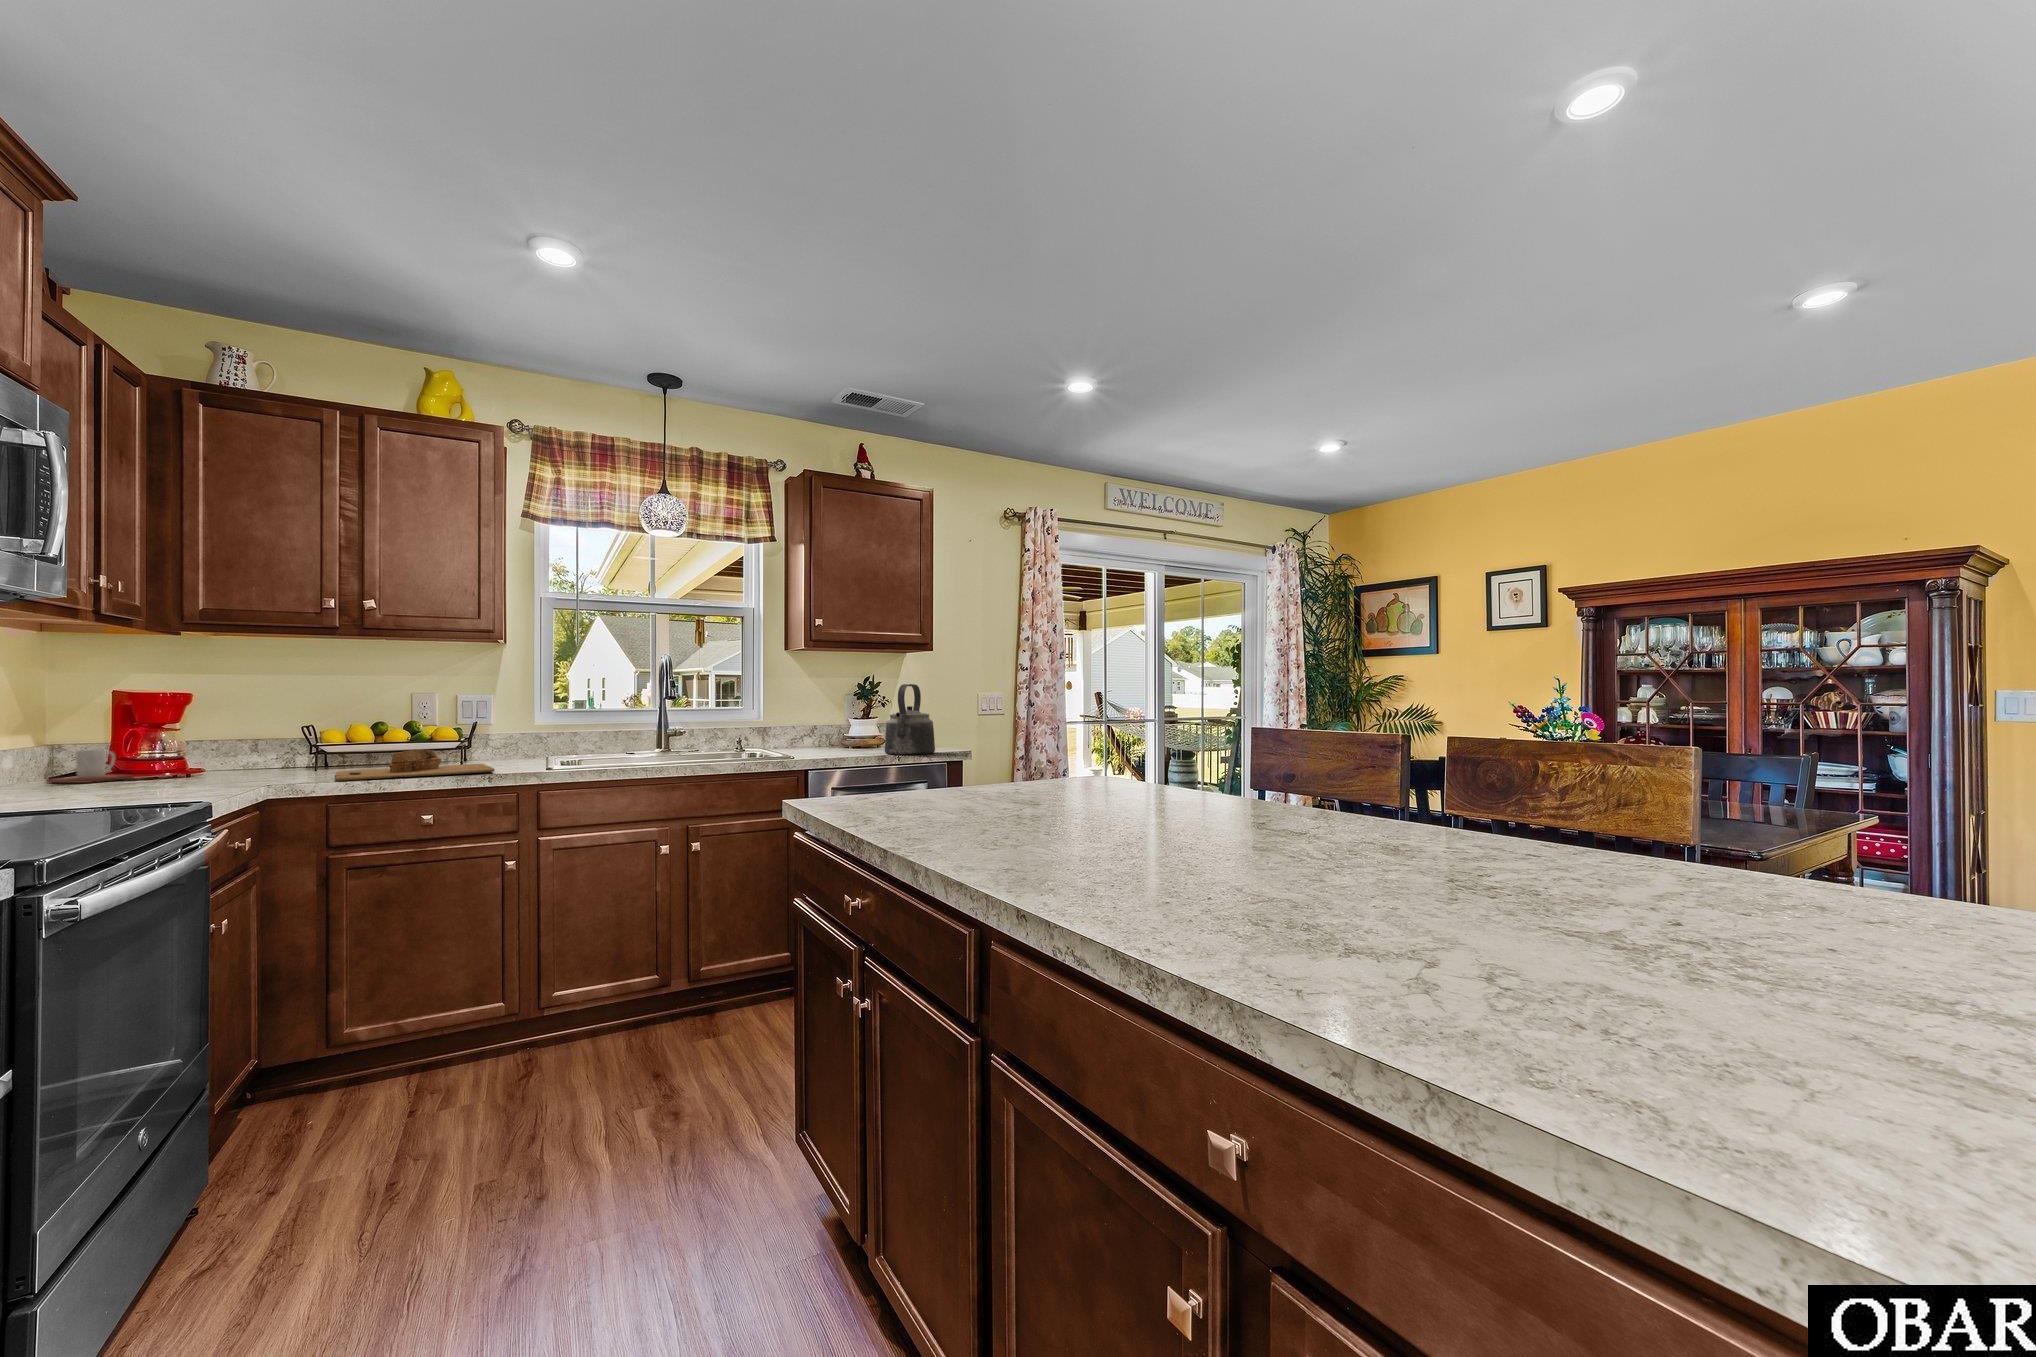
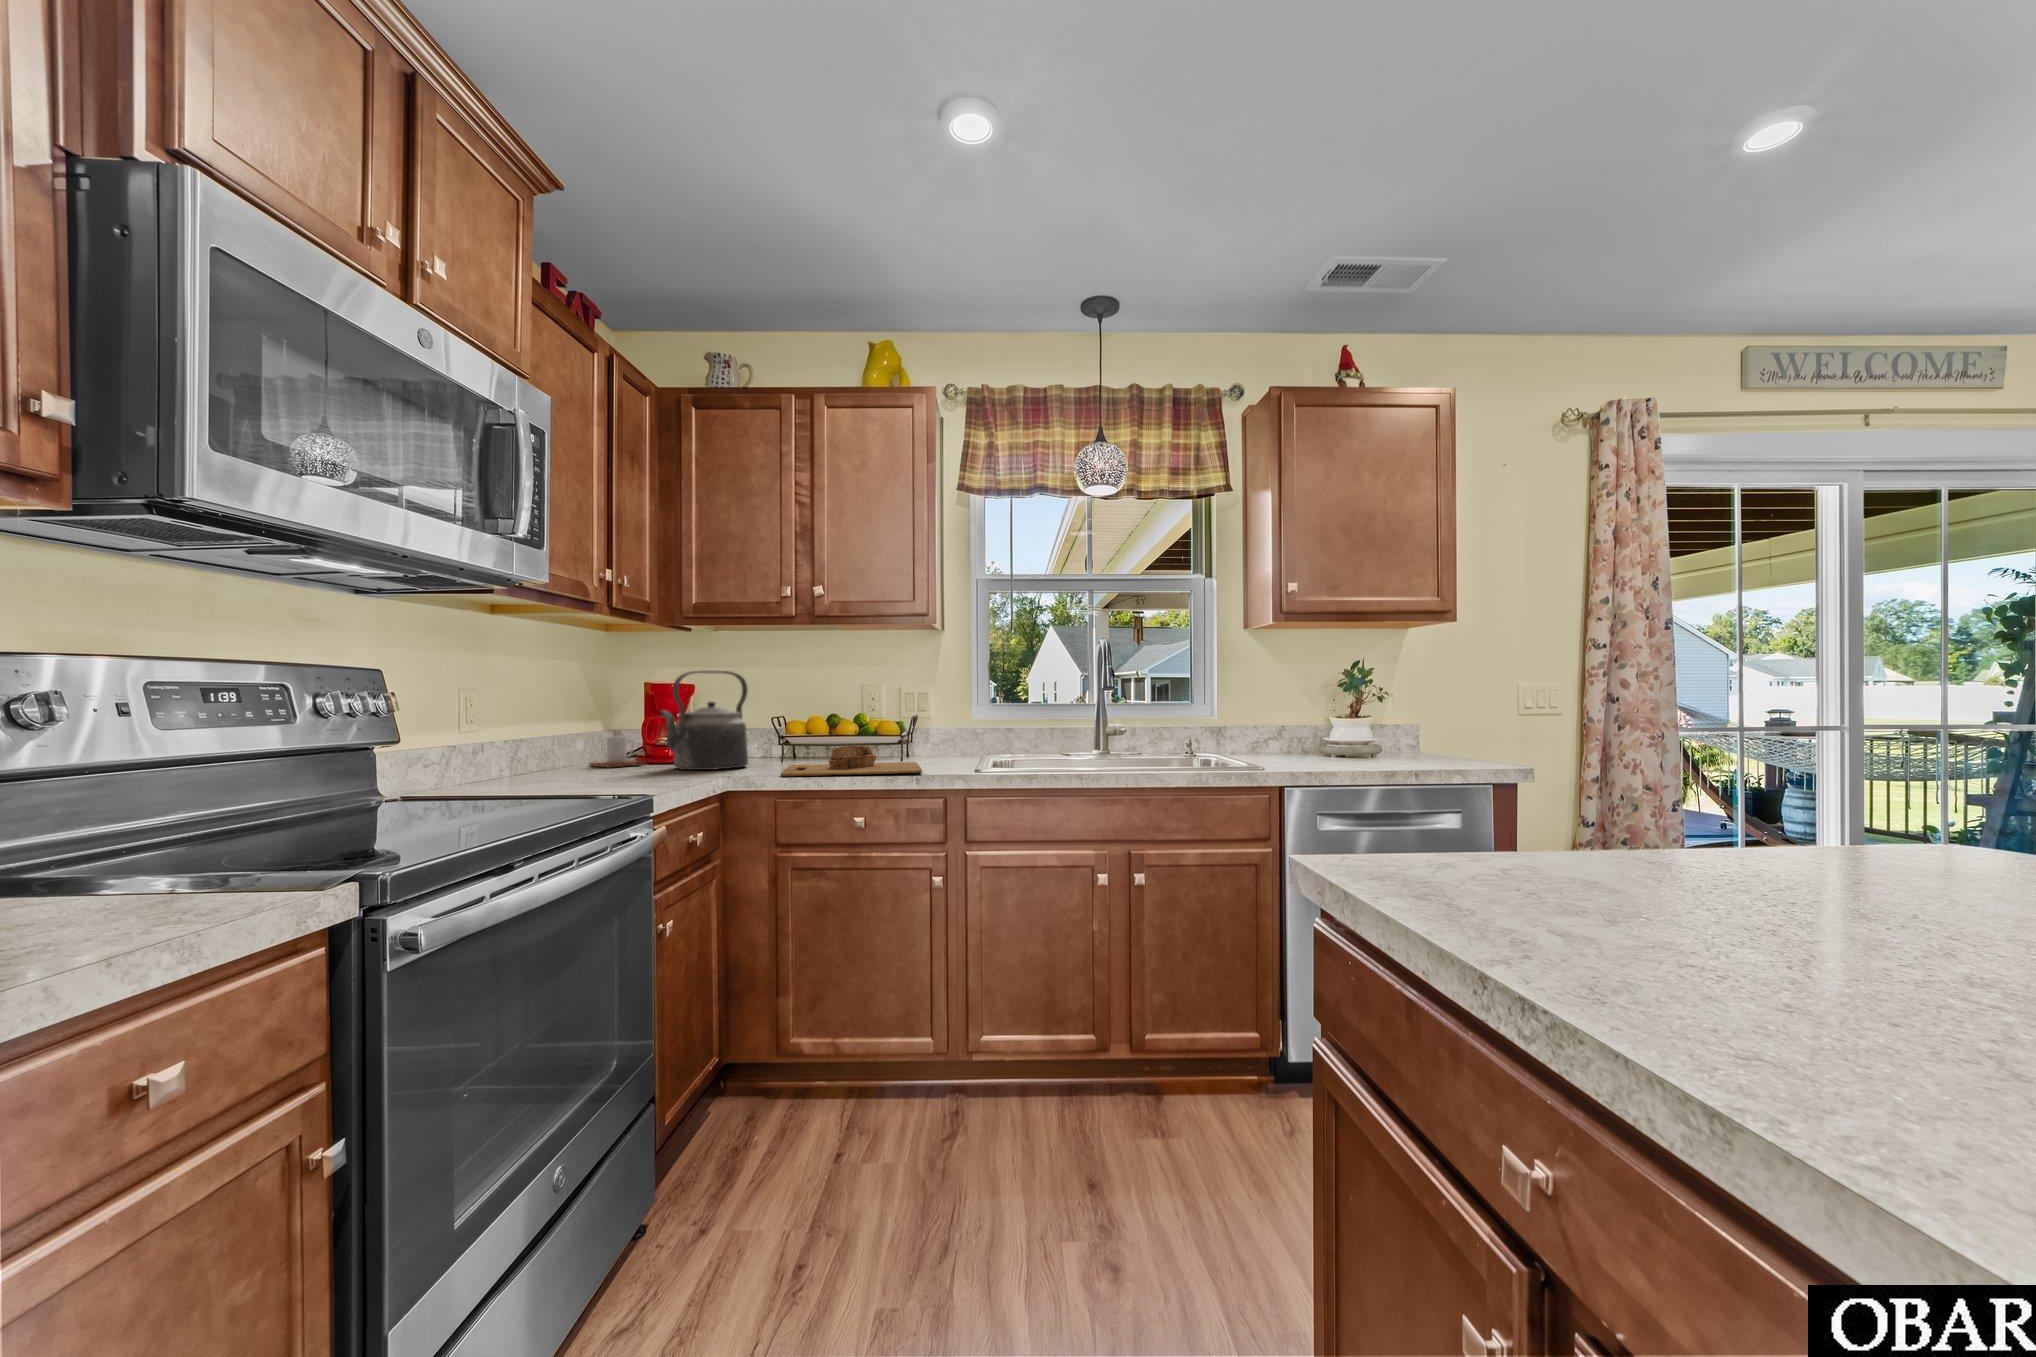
kettle: present [885,684,935,755] -> present [661,670,748,770]

